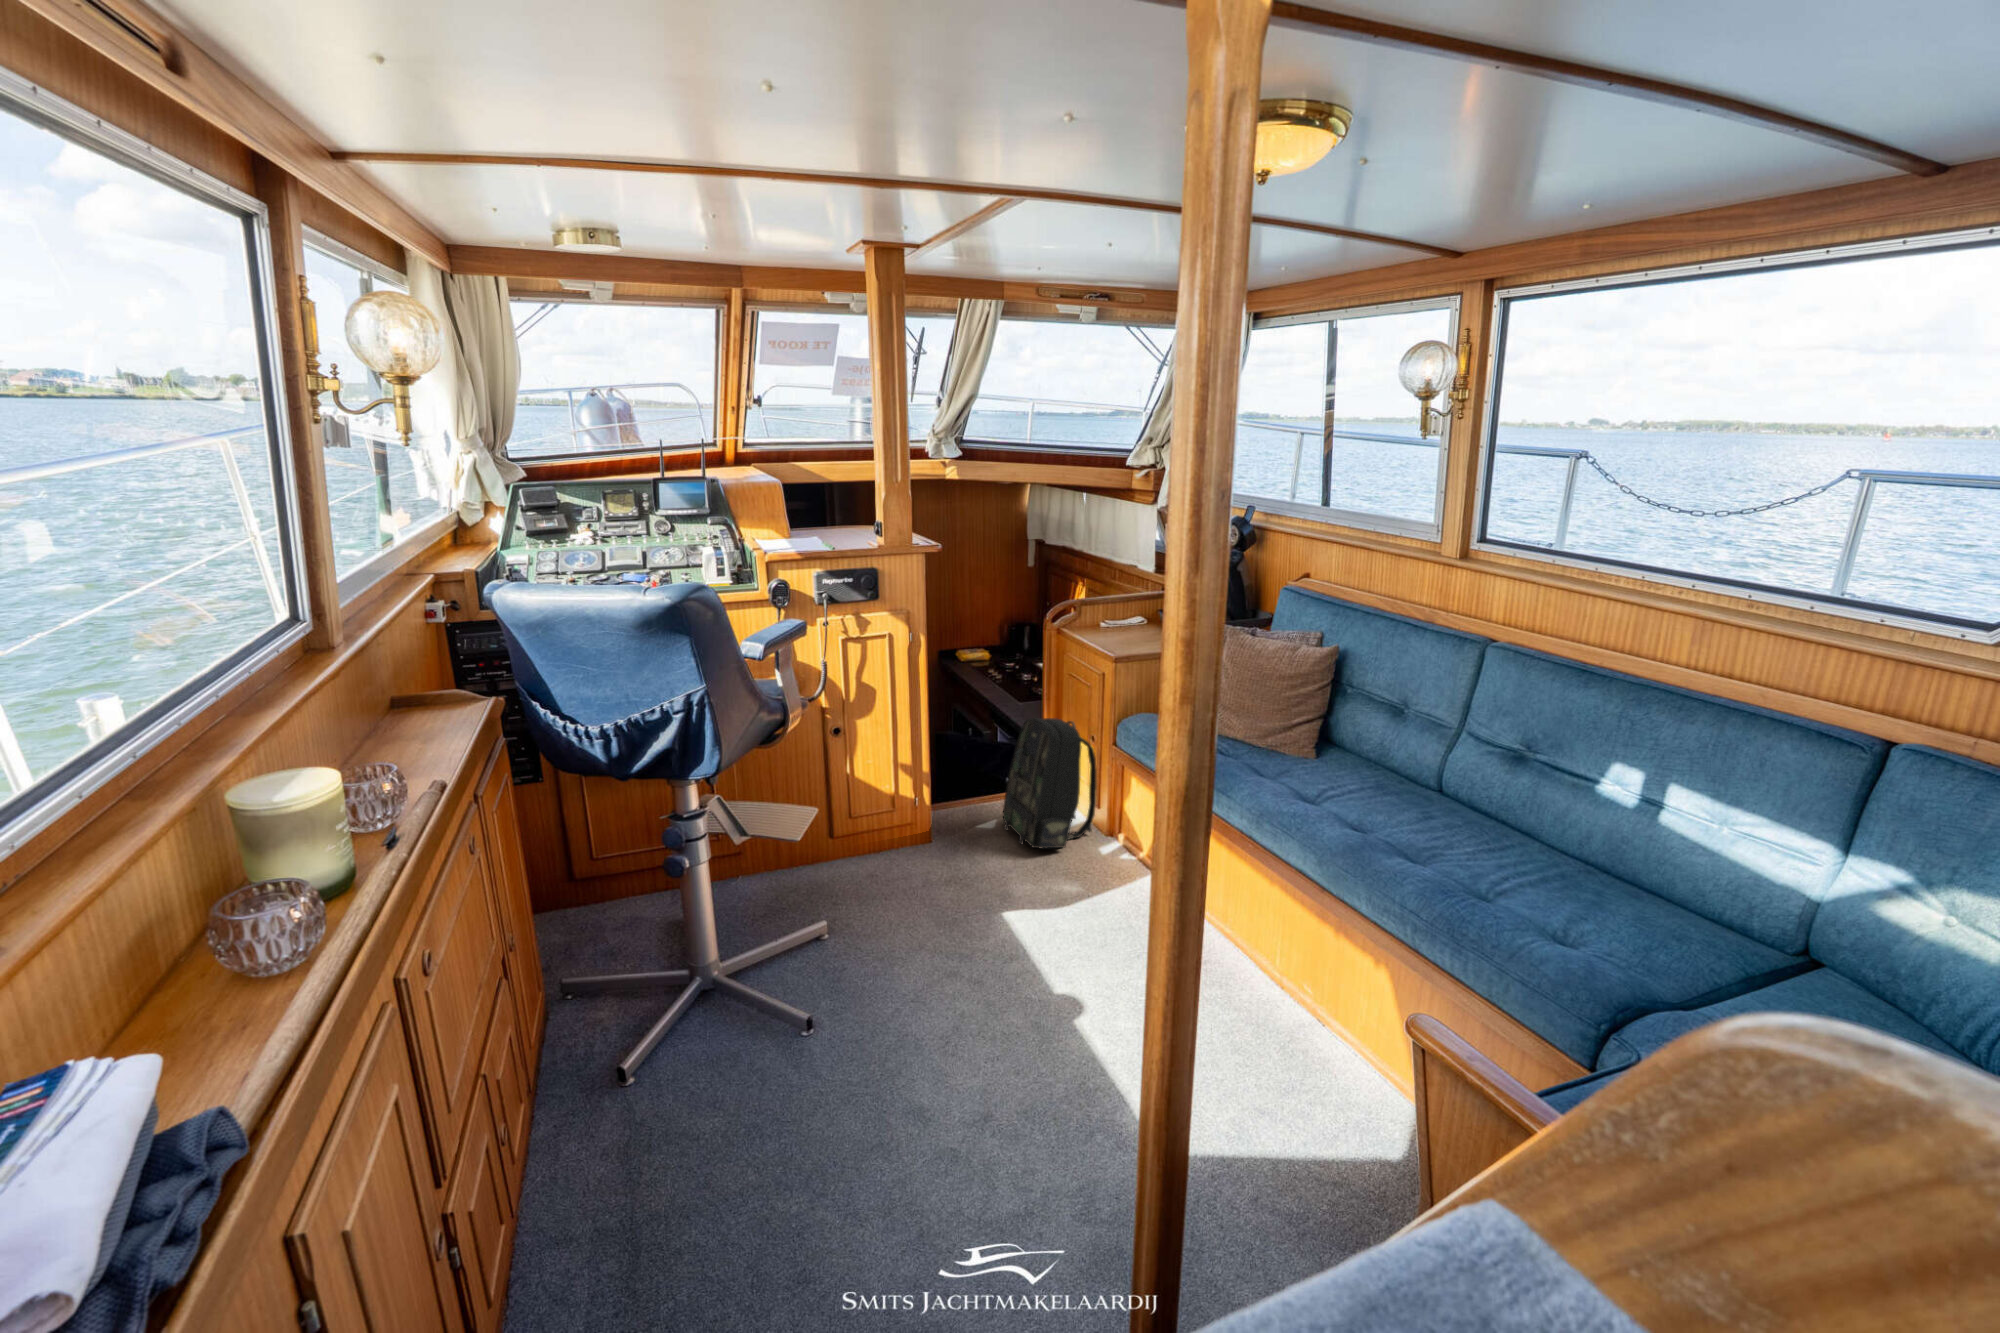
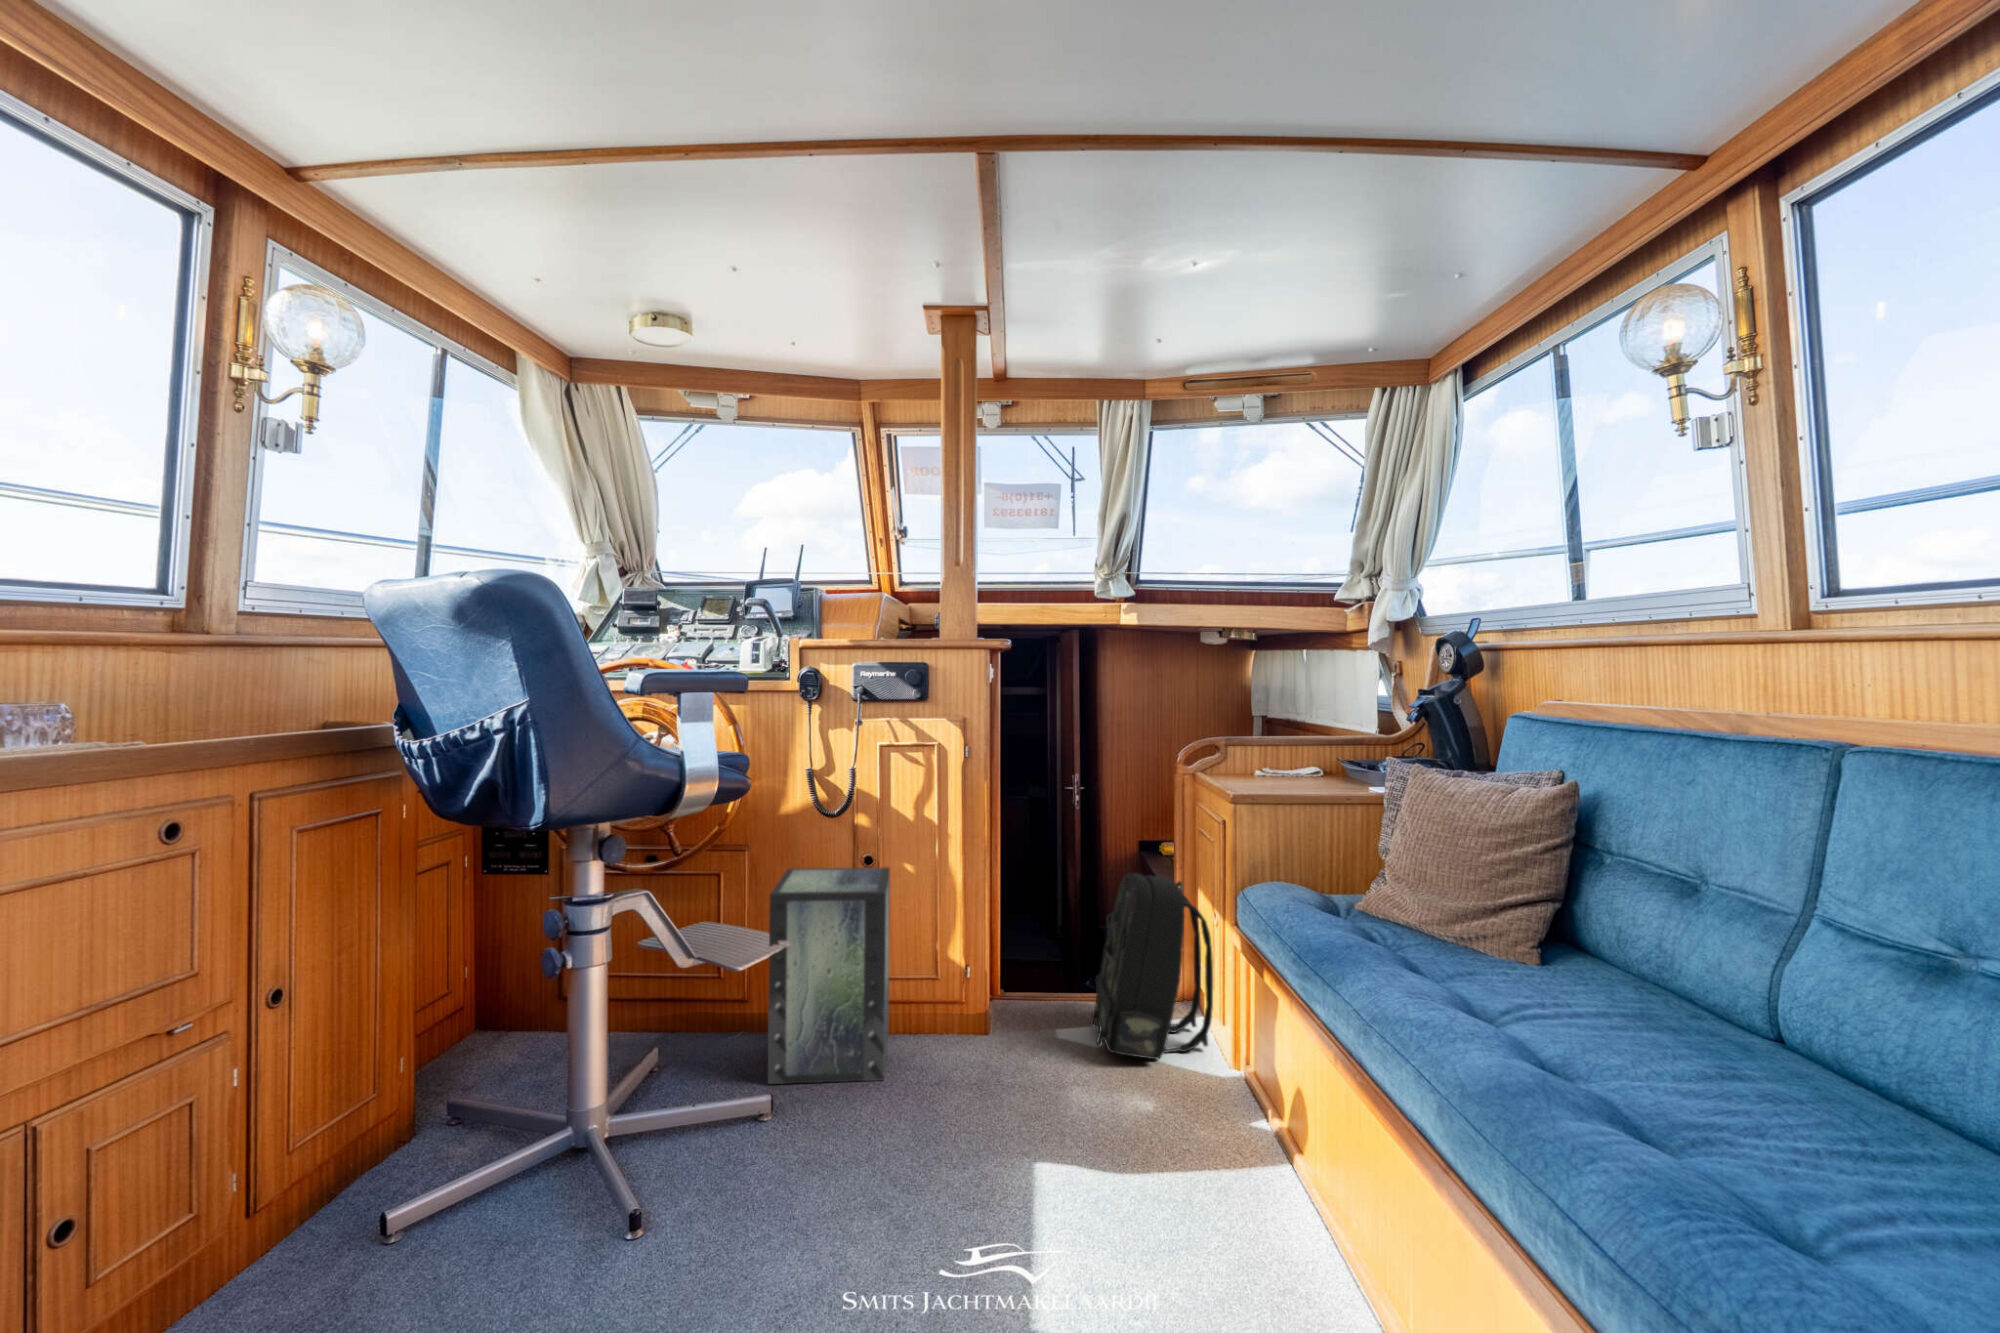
storage box: none [770,738,885,918] -> present [768,867,890,1084]

